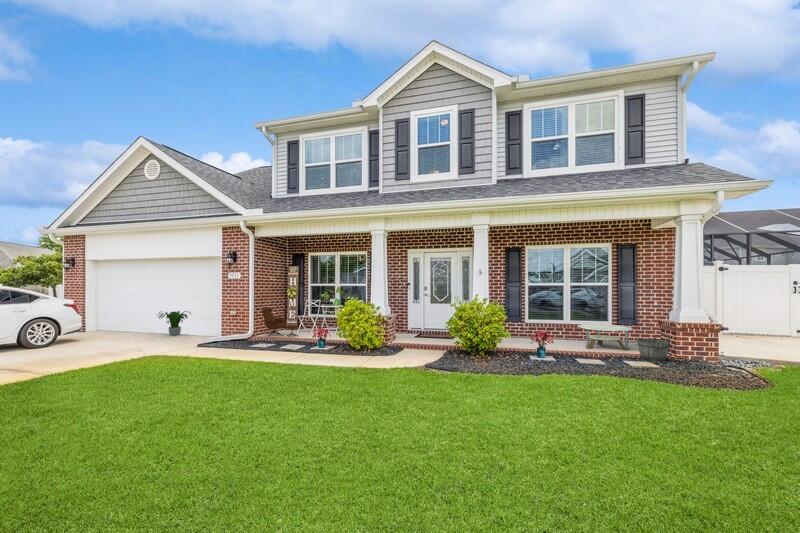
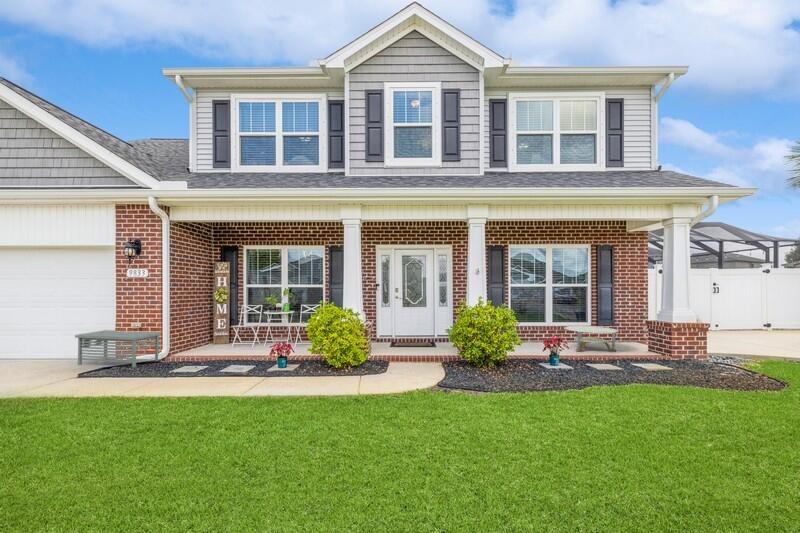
lounge chair: present [262,307,298,336] -> none [188,316,242,356]
potted plant: present [158,311,191,335] -> none [16,325,73,361]
storage bench: none [188,315,241,342] -> present [75,330,161,367]
wooden bucket: present [637,335,670,361] -> none [632,336,665,361]

